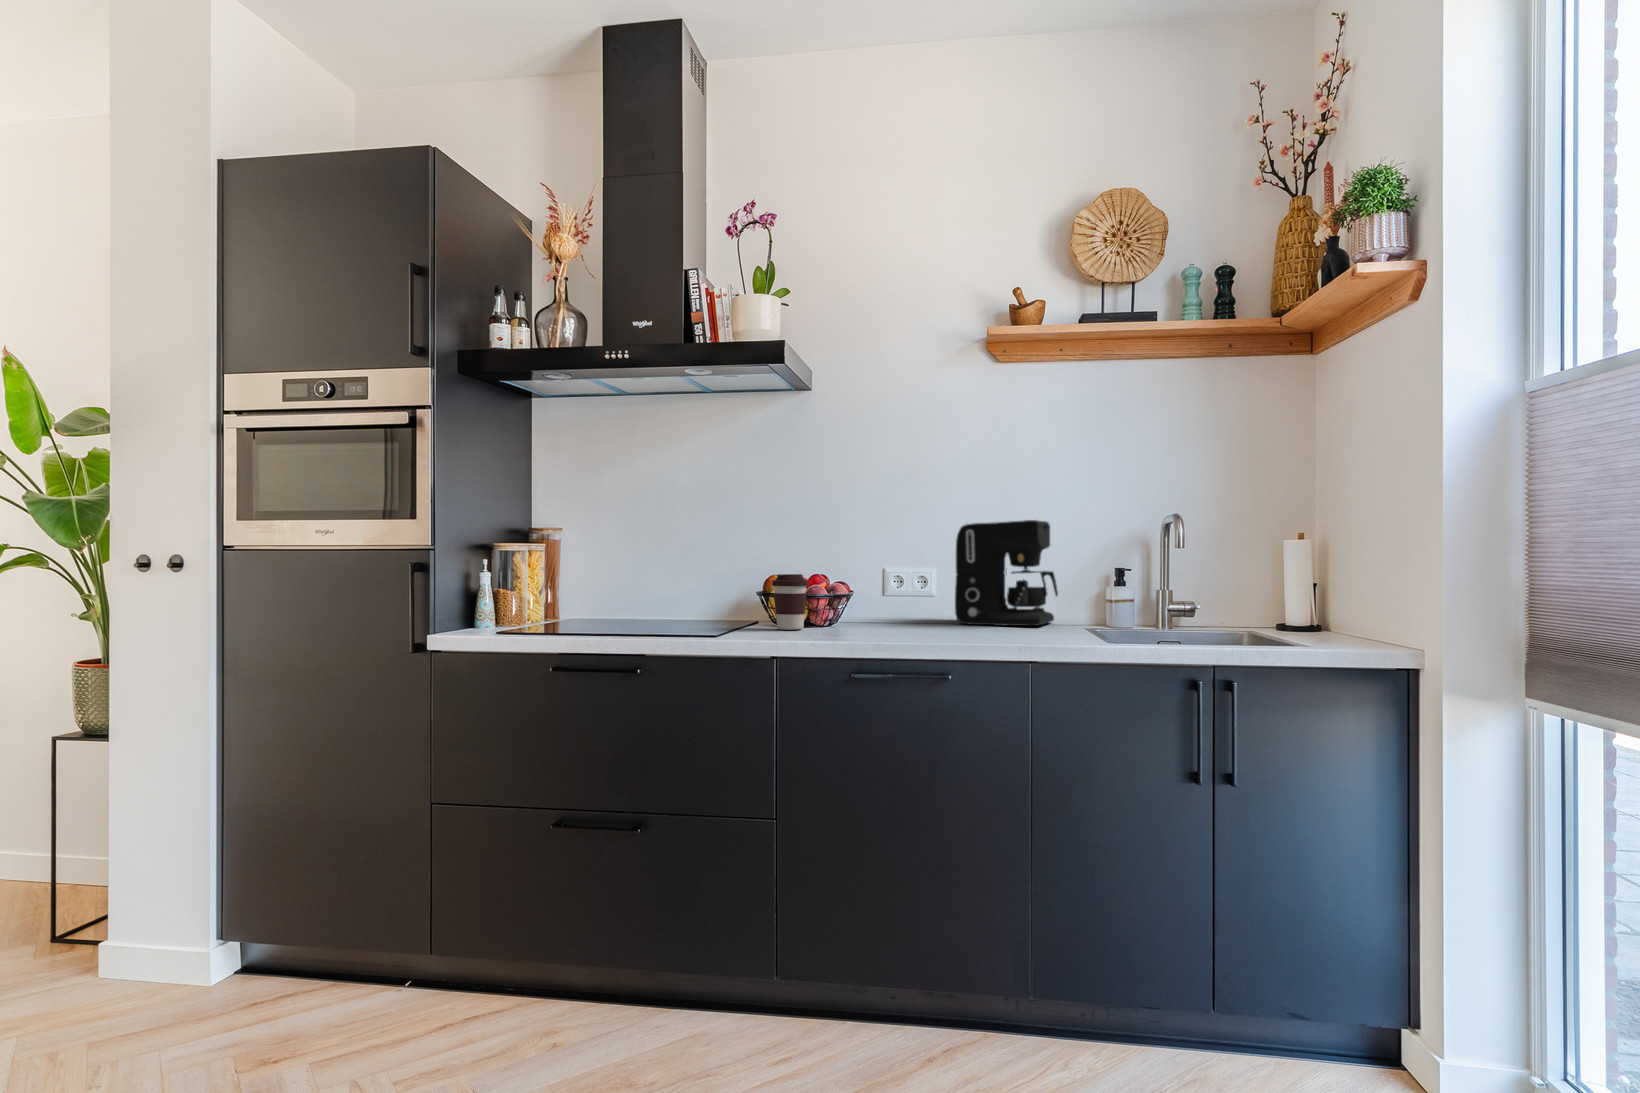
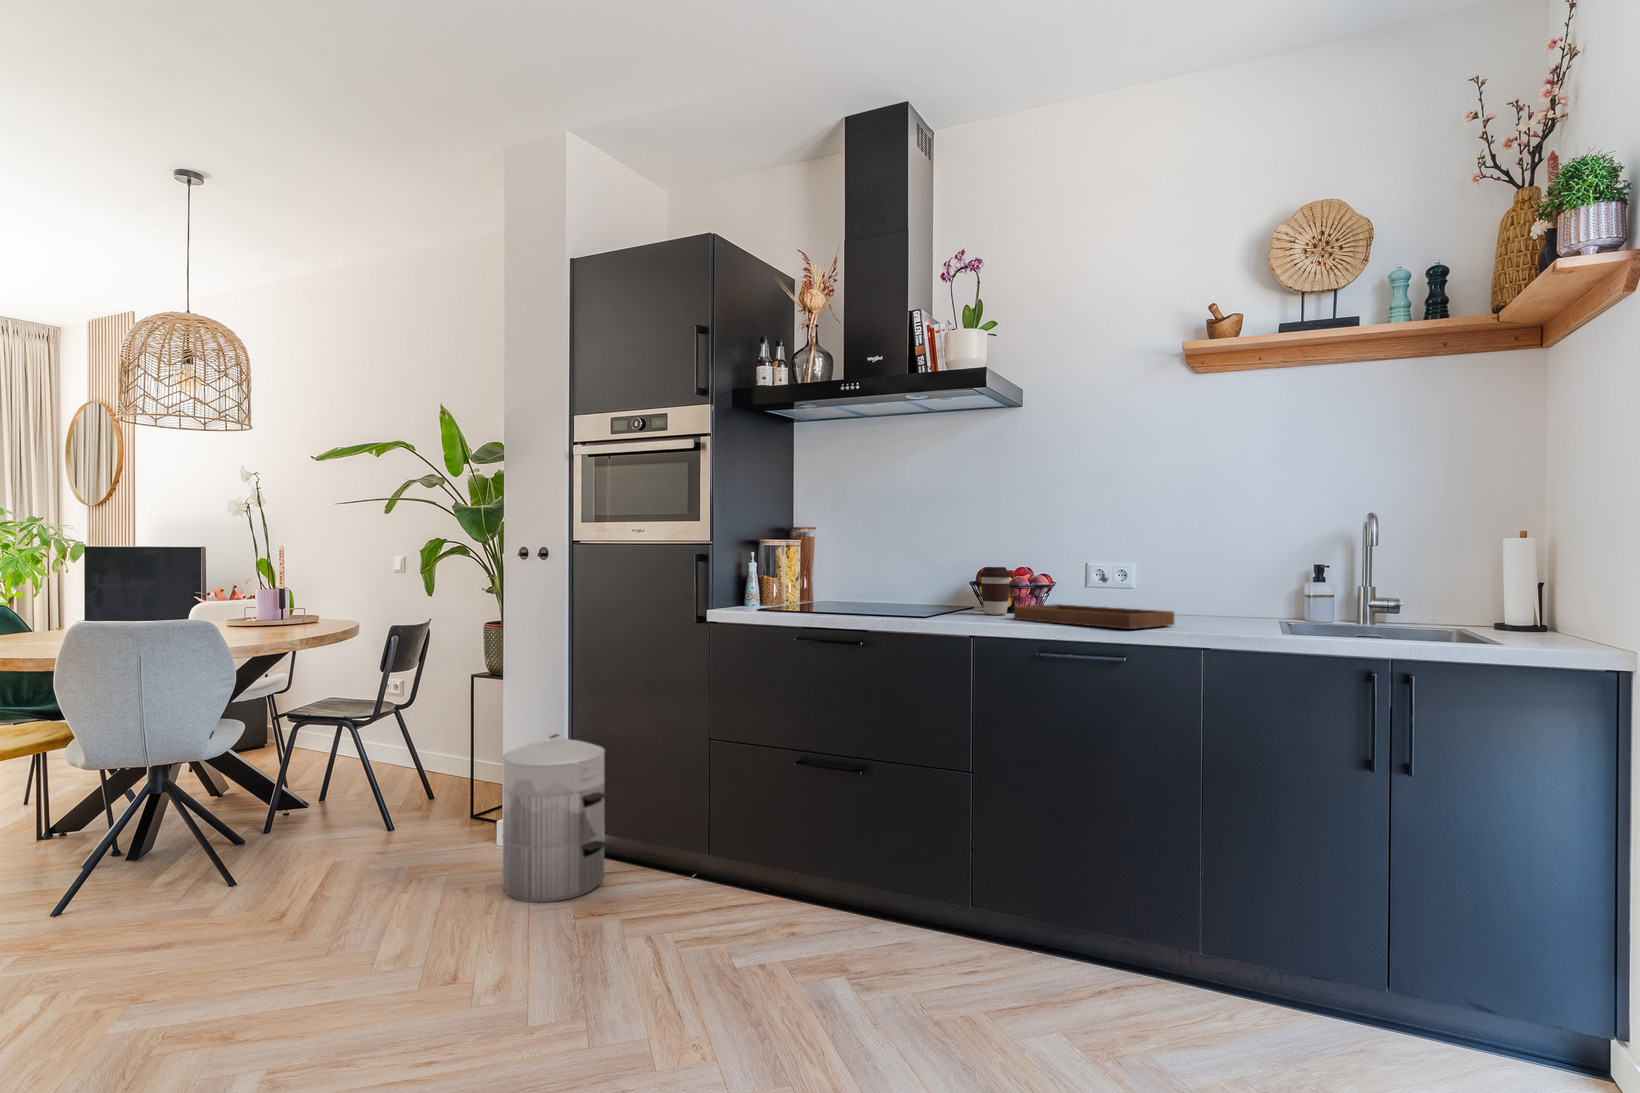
coffee maker: present [955,520,1058,626] -> none [1151,519,1254,618]
tray: none [816,582,992,643] -> present [1014,575,1174,629]
waste bin: none [112,813,282,1056] -> present [502,734,607,902]

